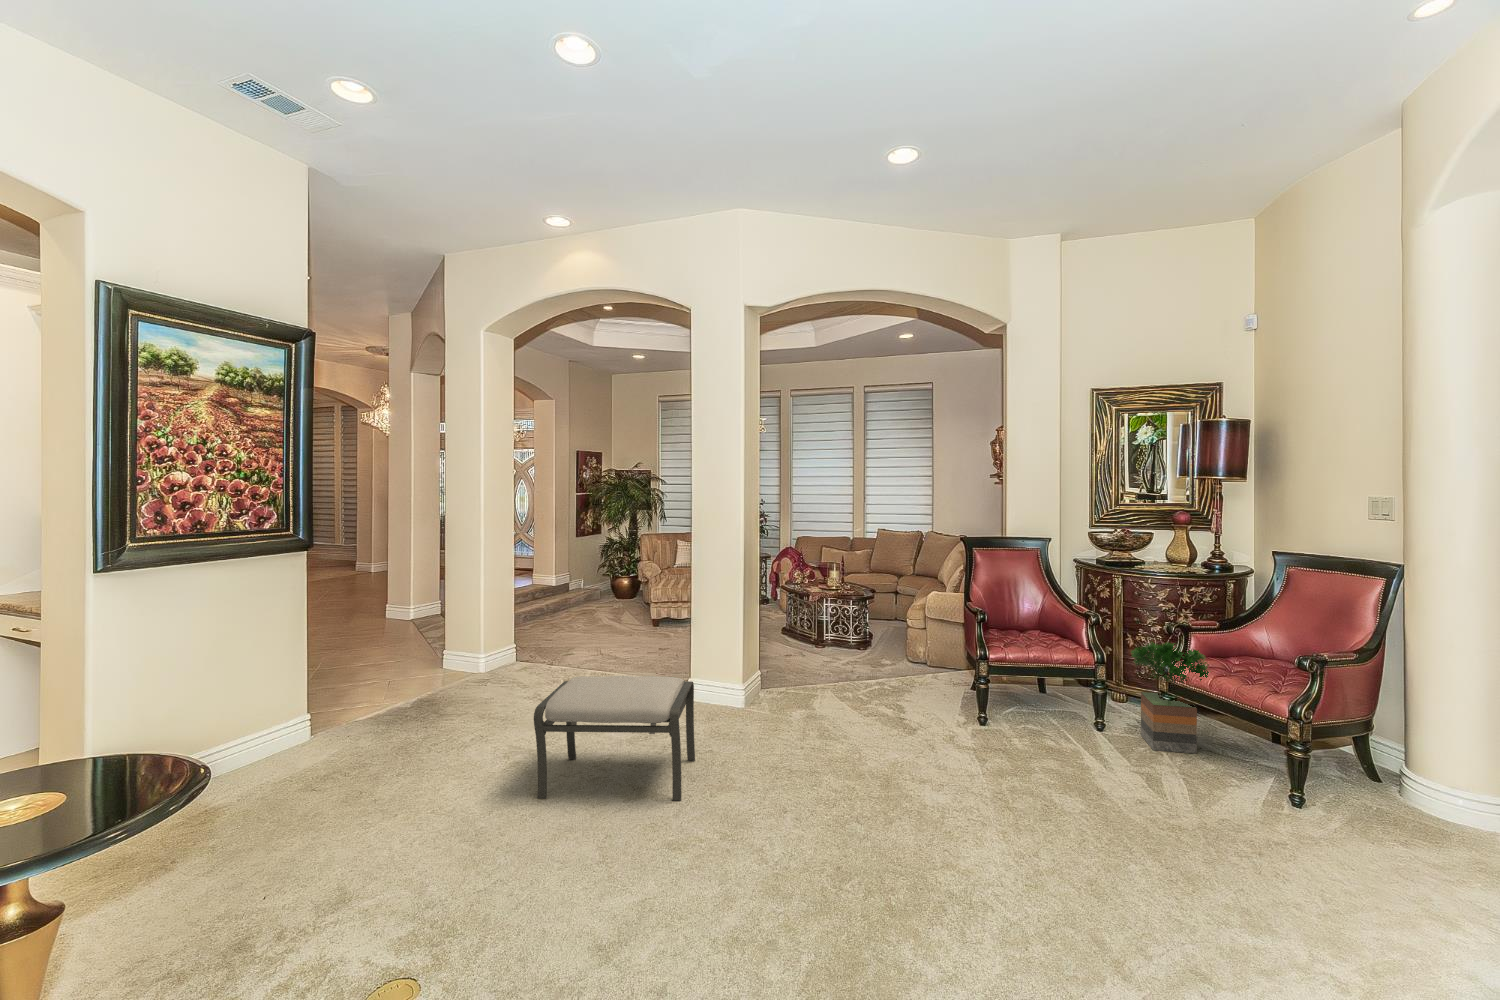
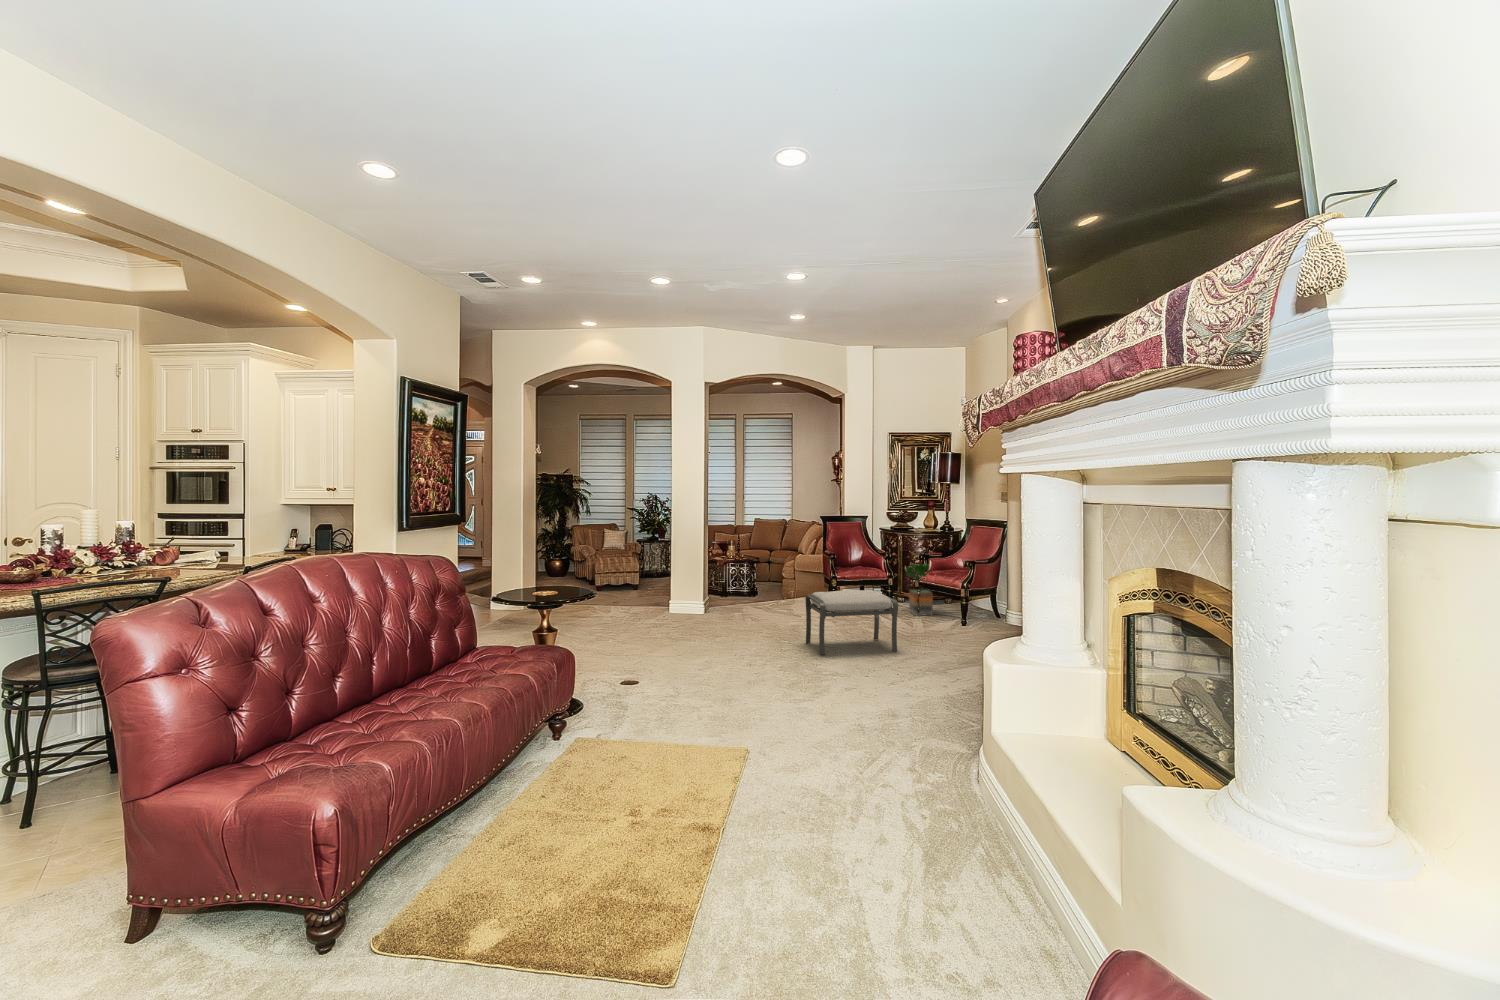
ottoman: present [534,676,695,801] -> present [806,590,898,655]

